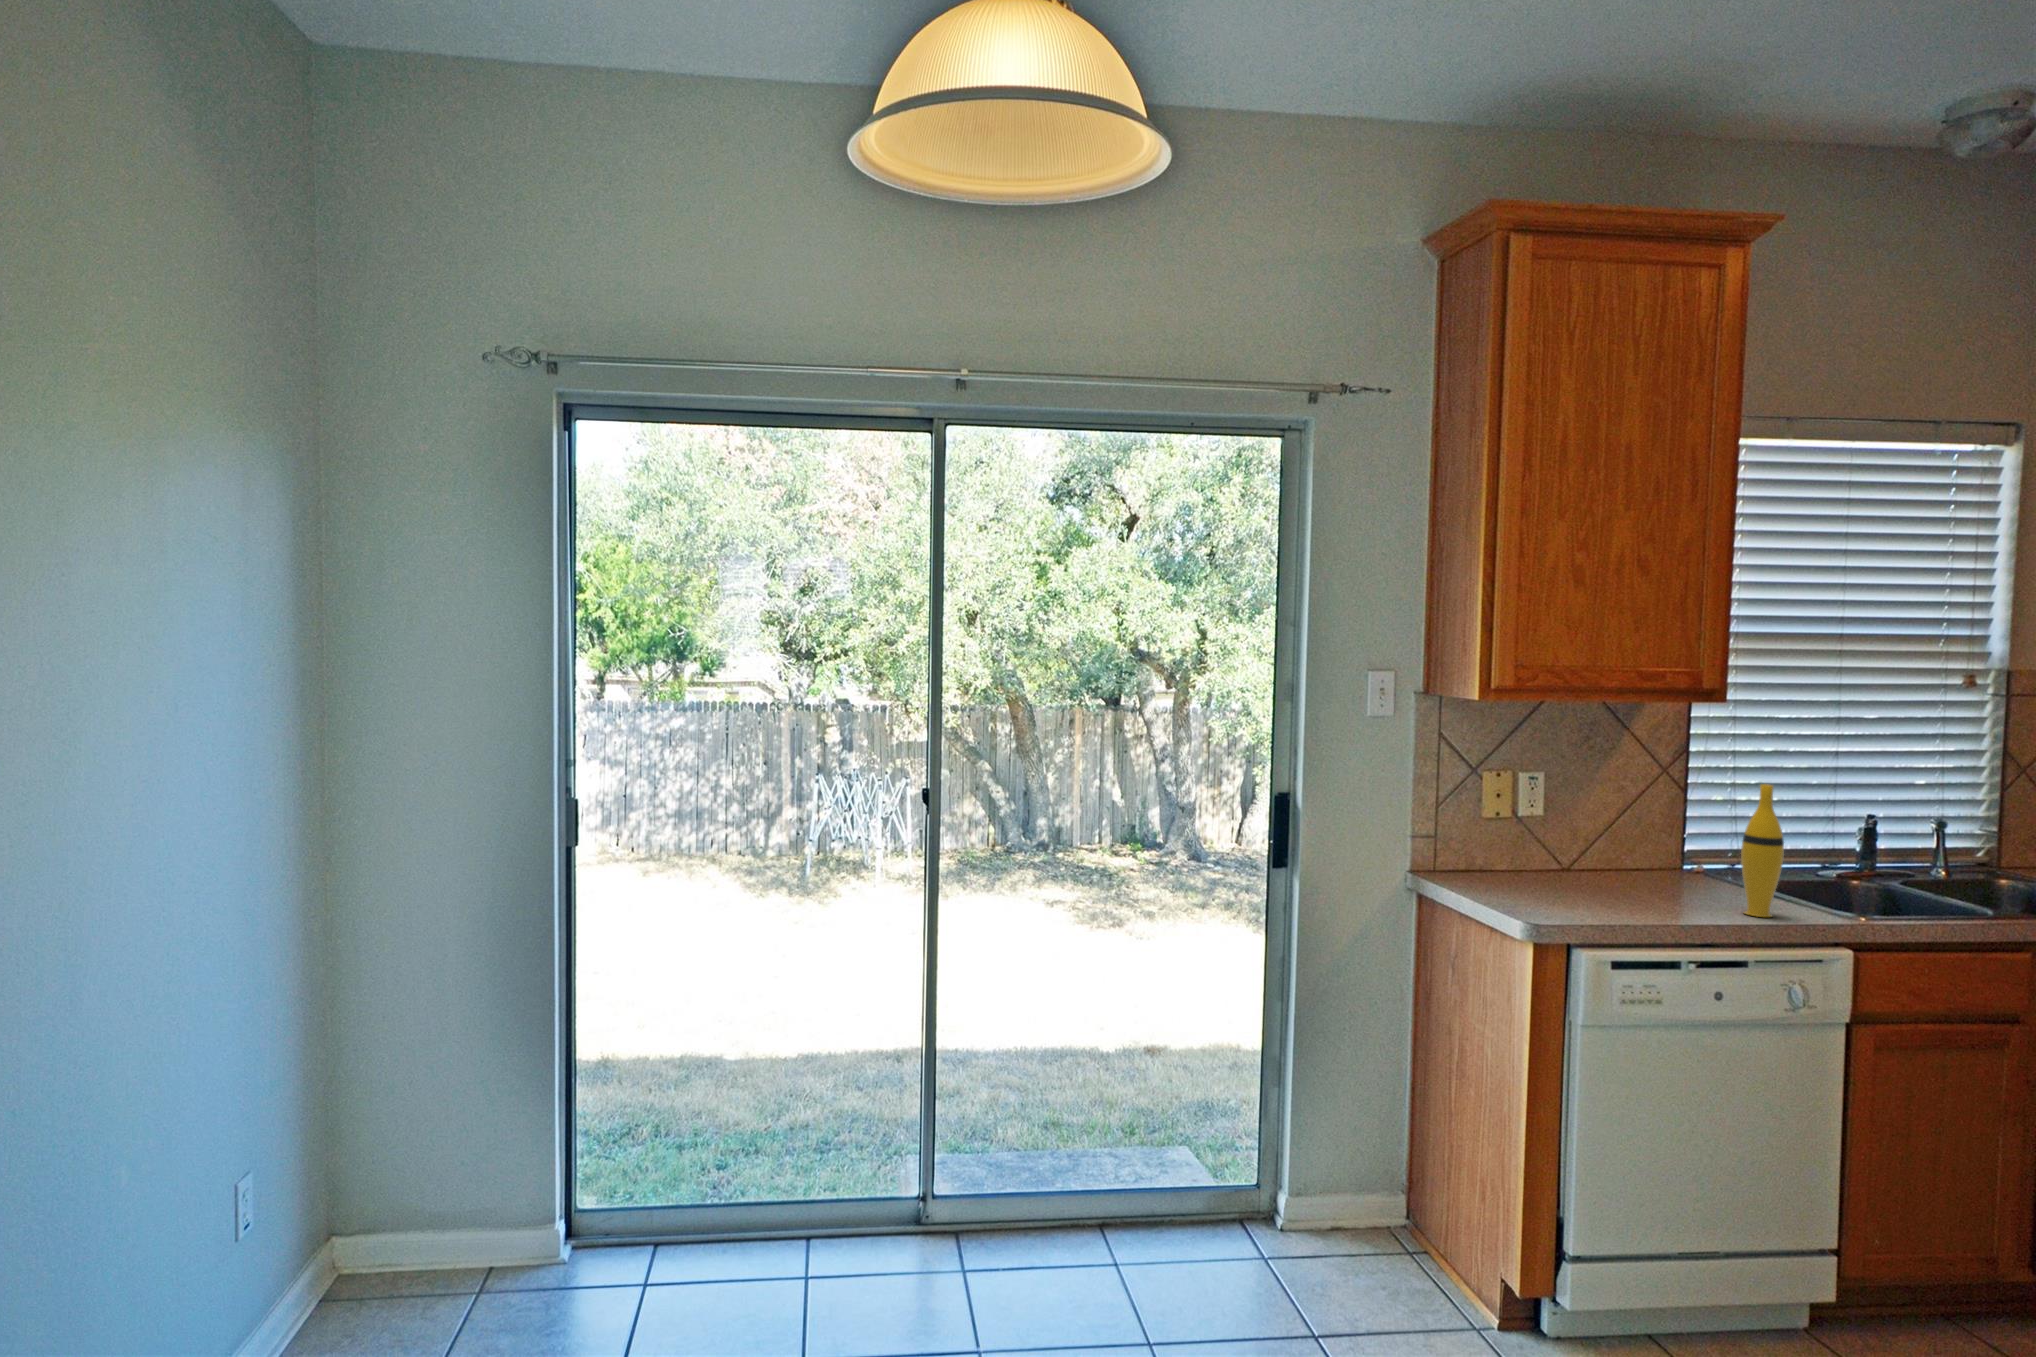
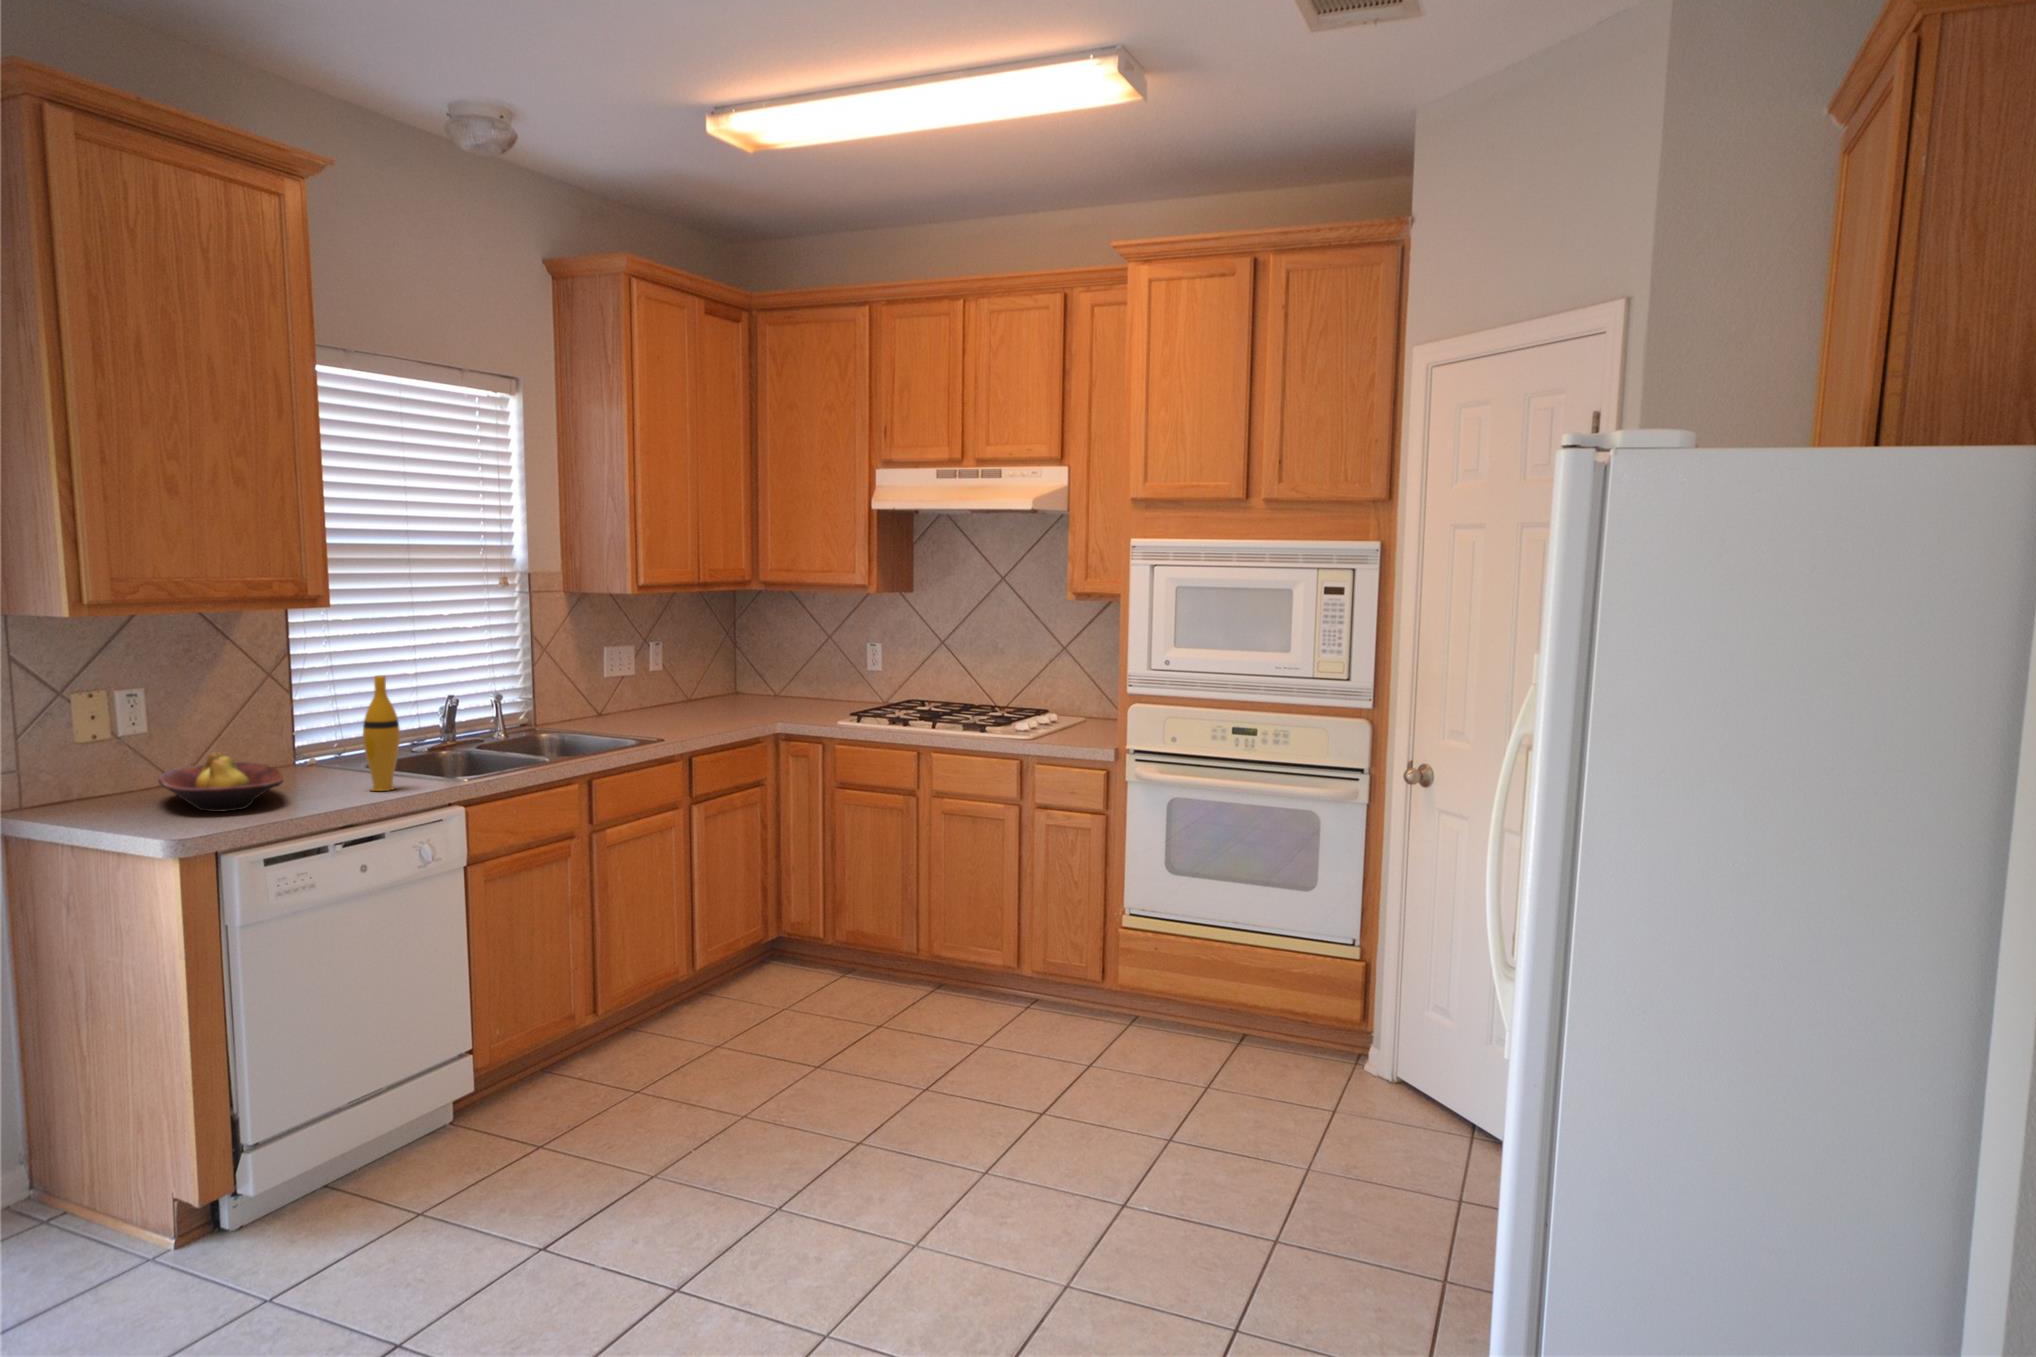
fruit bowl: none [1540,843,1652,907] -> present [158,752,283,812]

